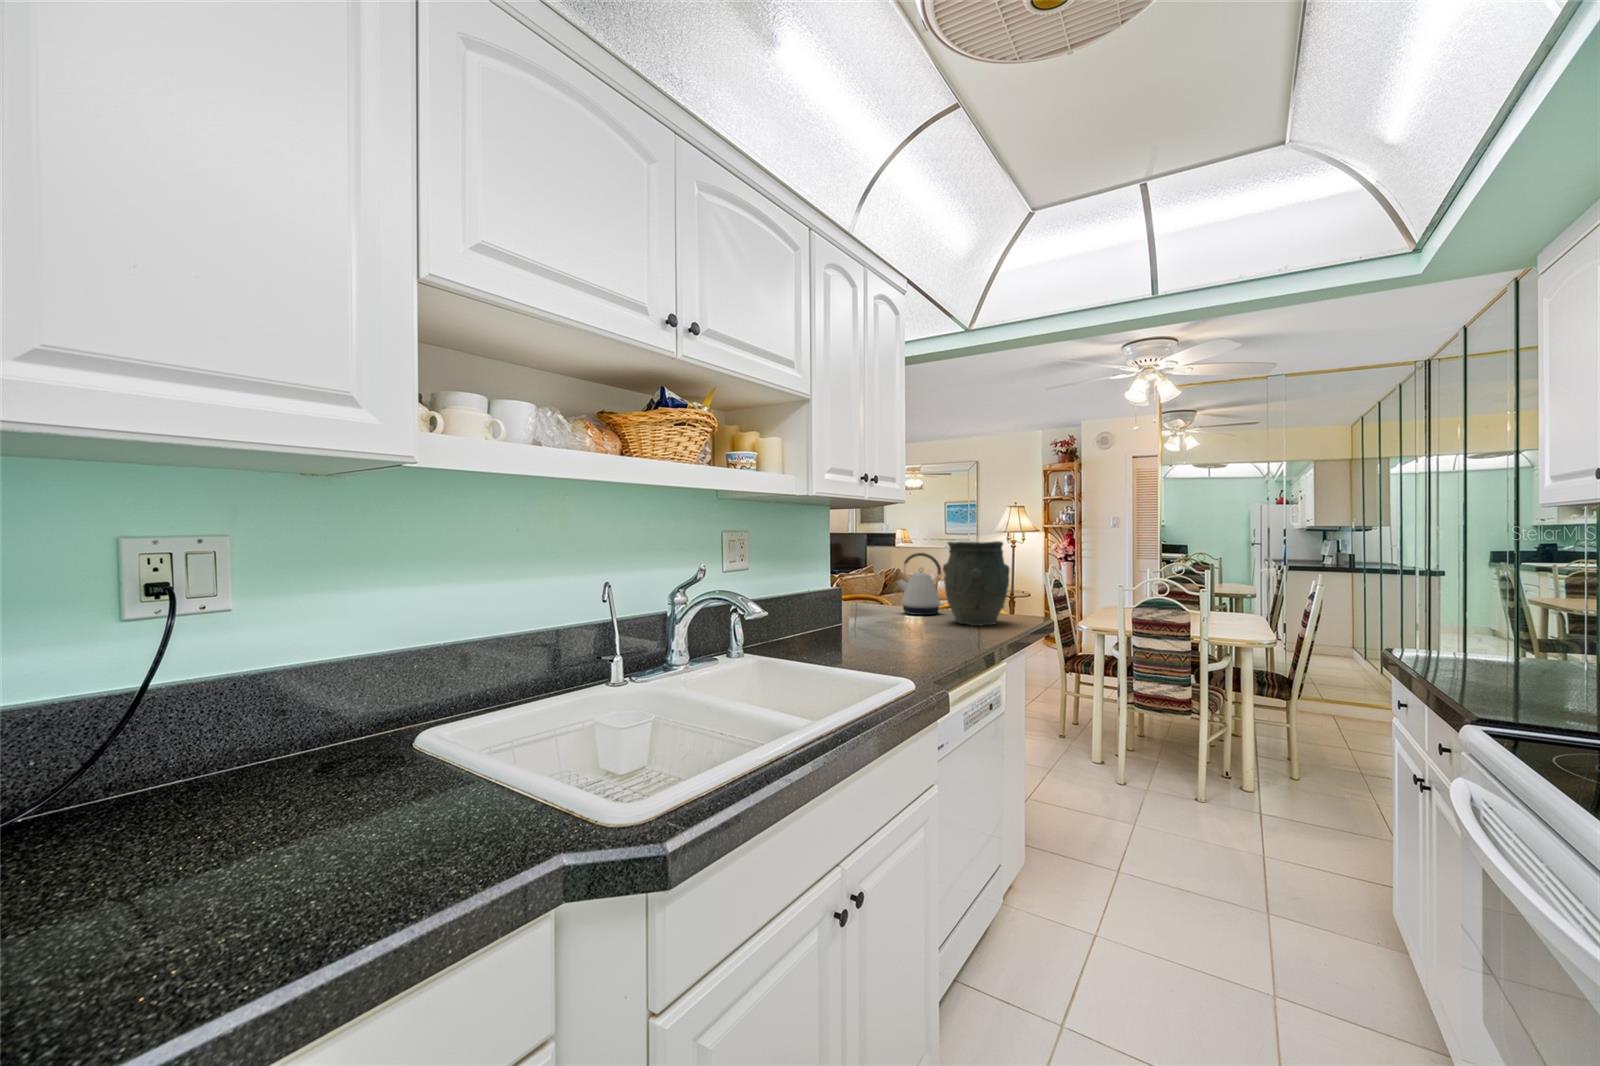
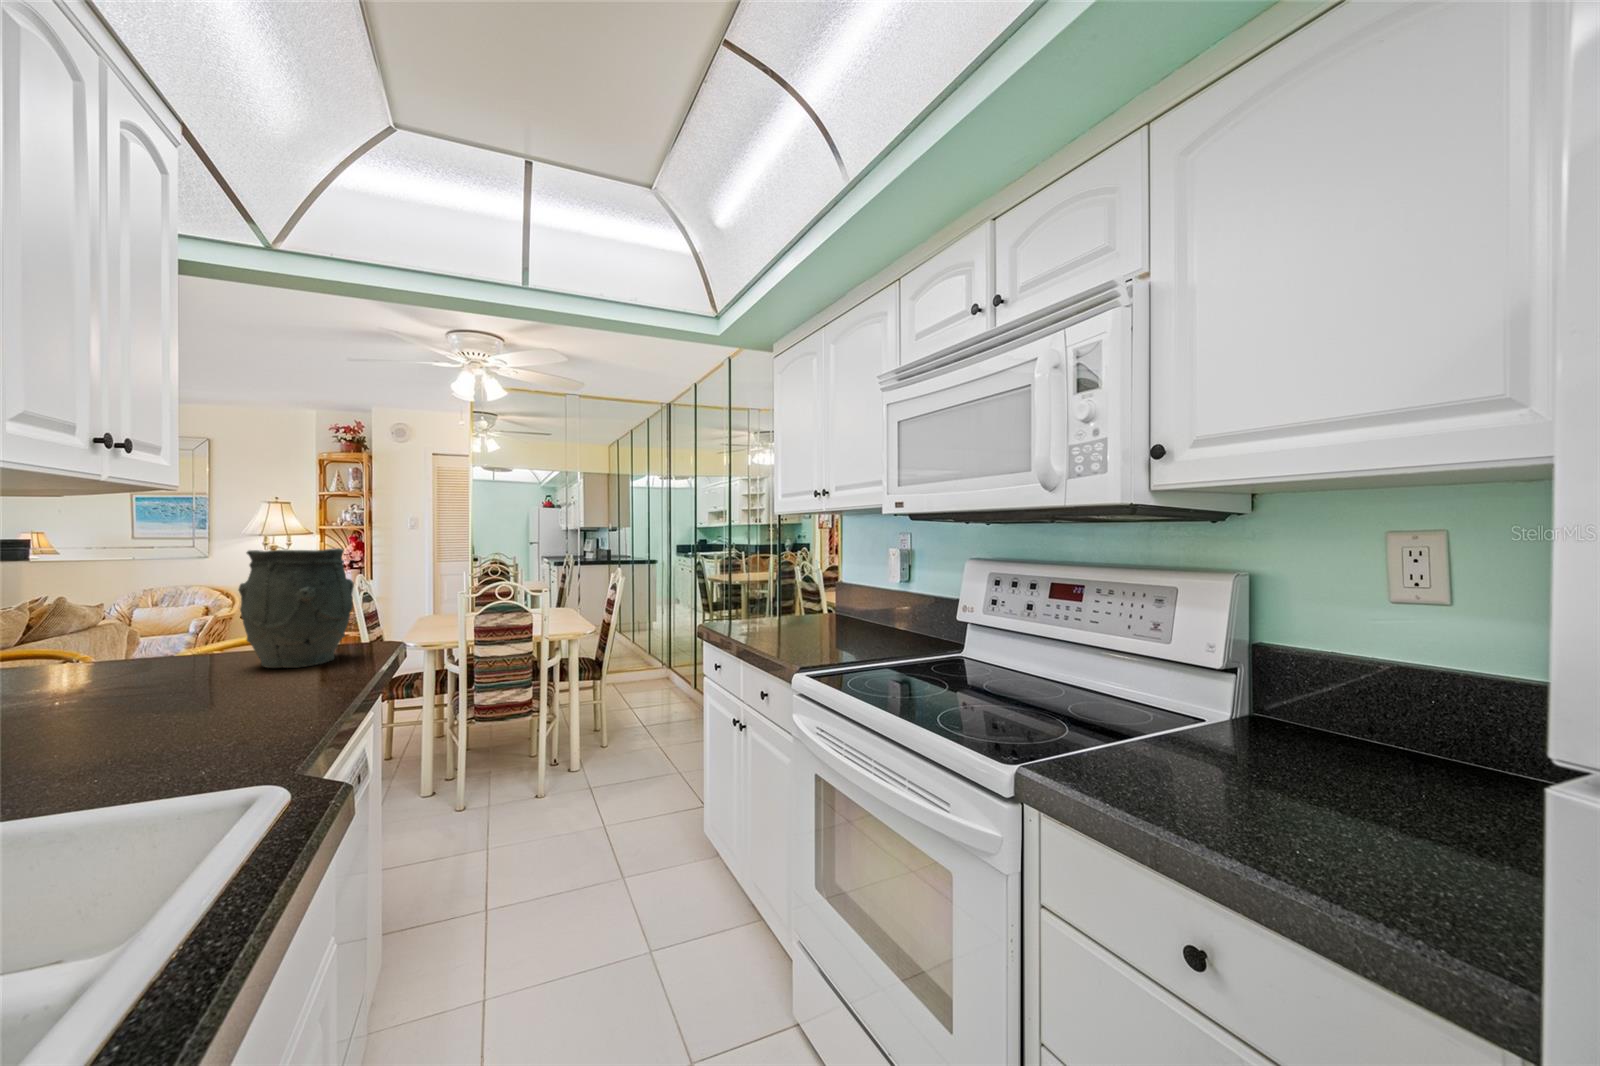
kettle: present [897,553,944,615] -> none [122,568,228,668]

